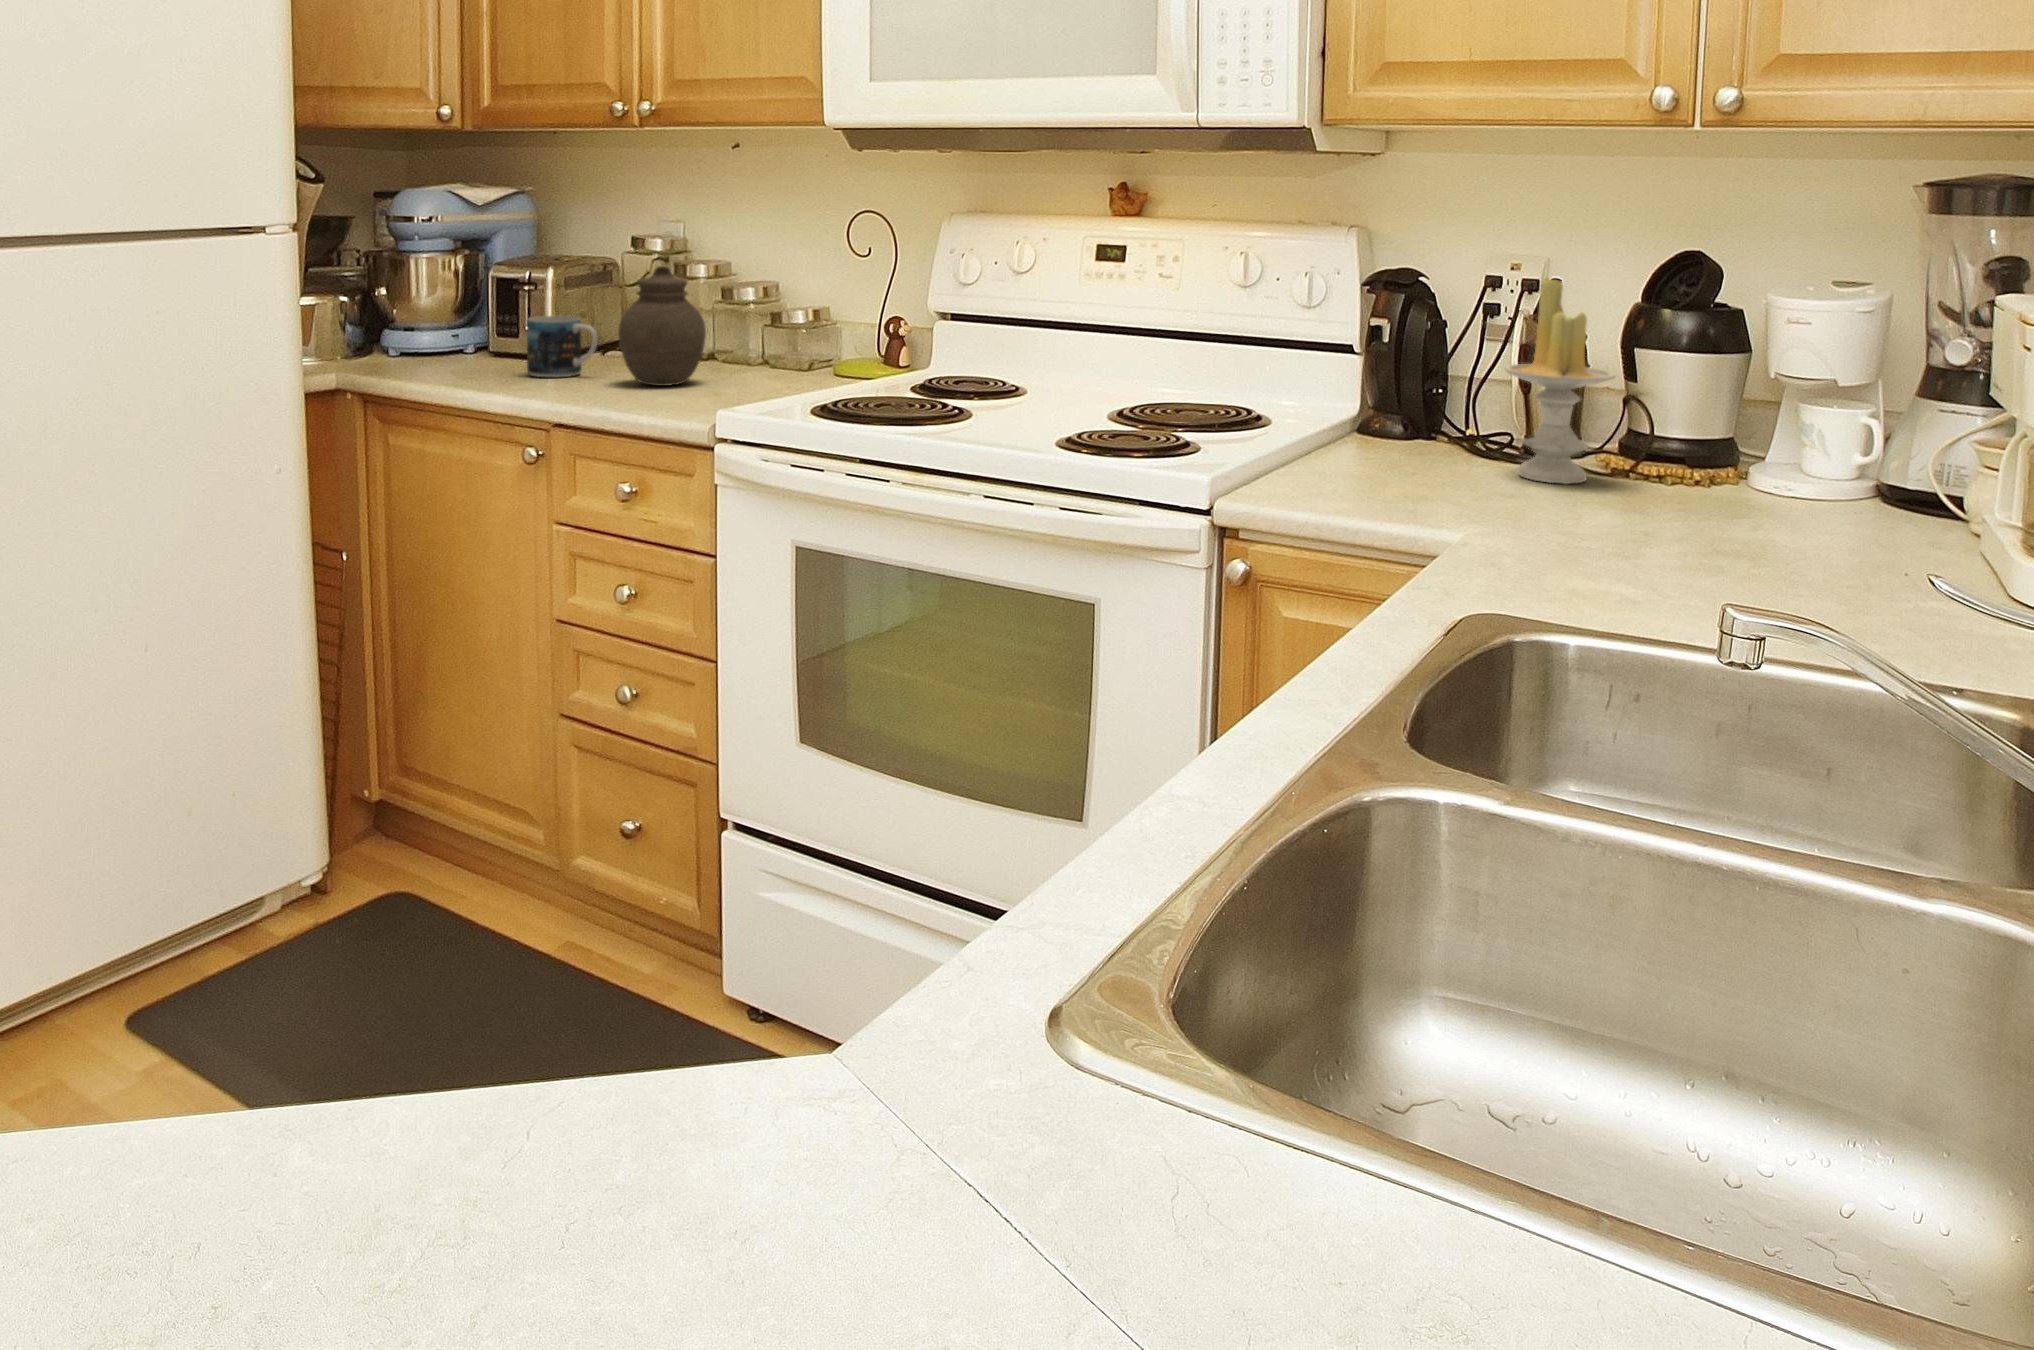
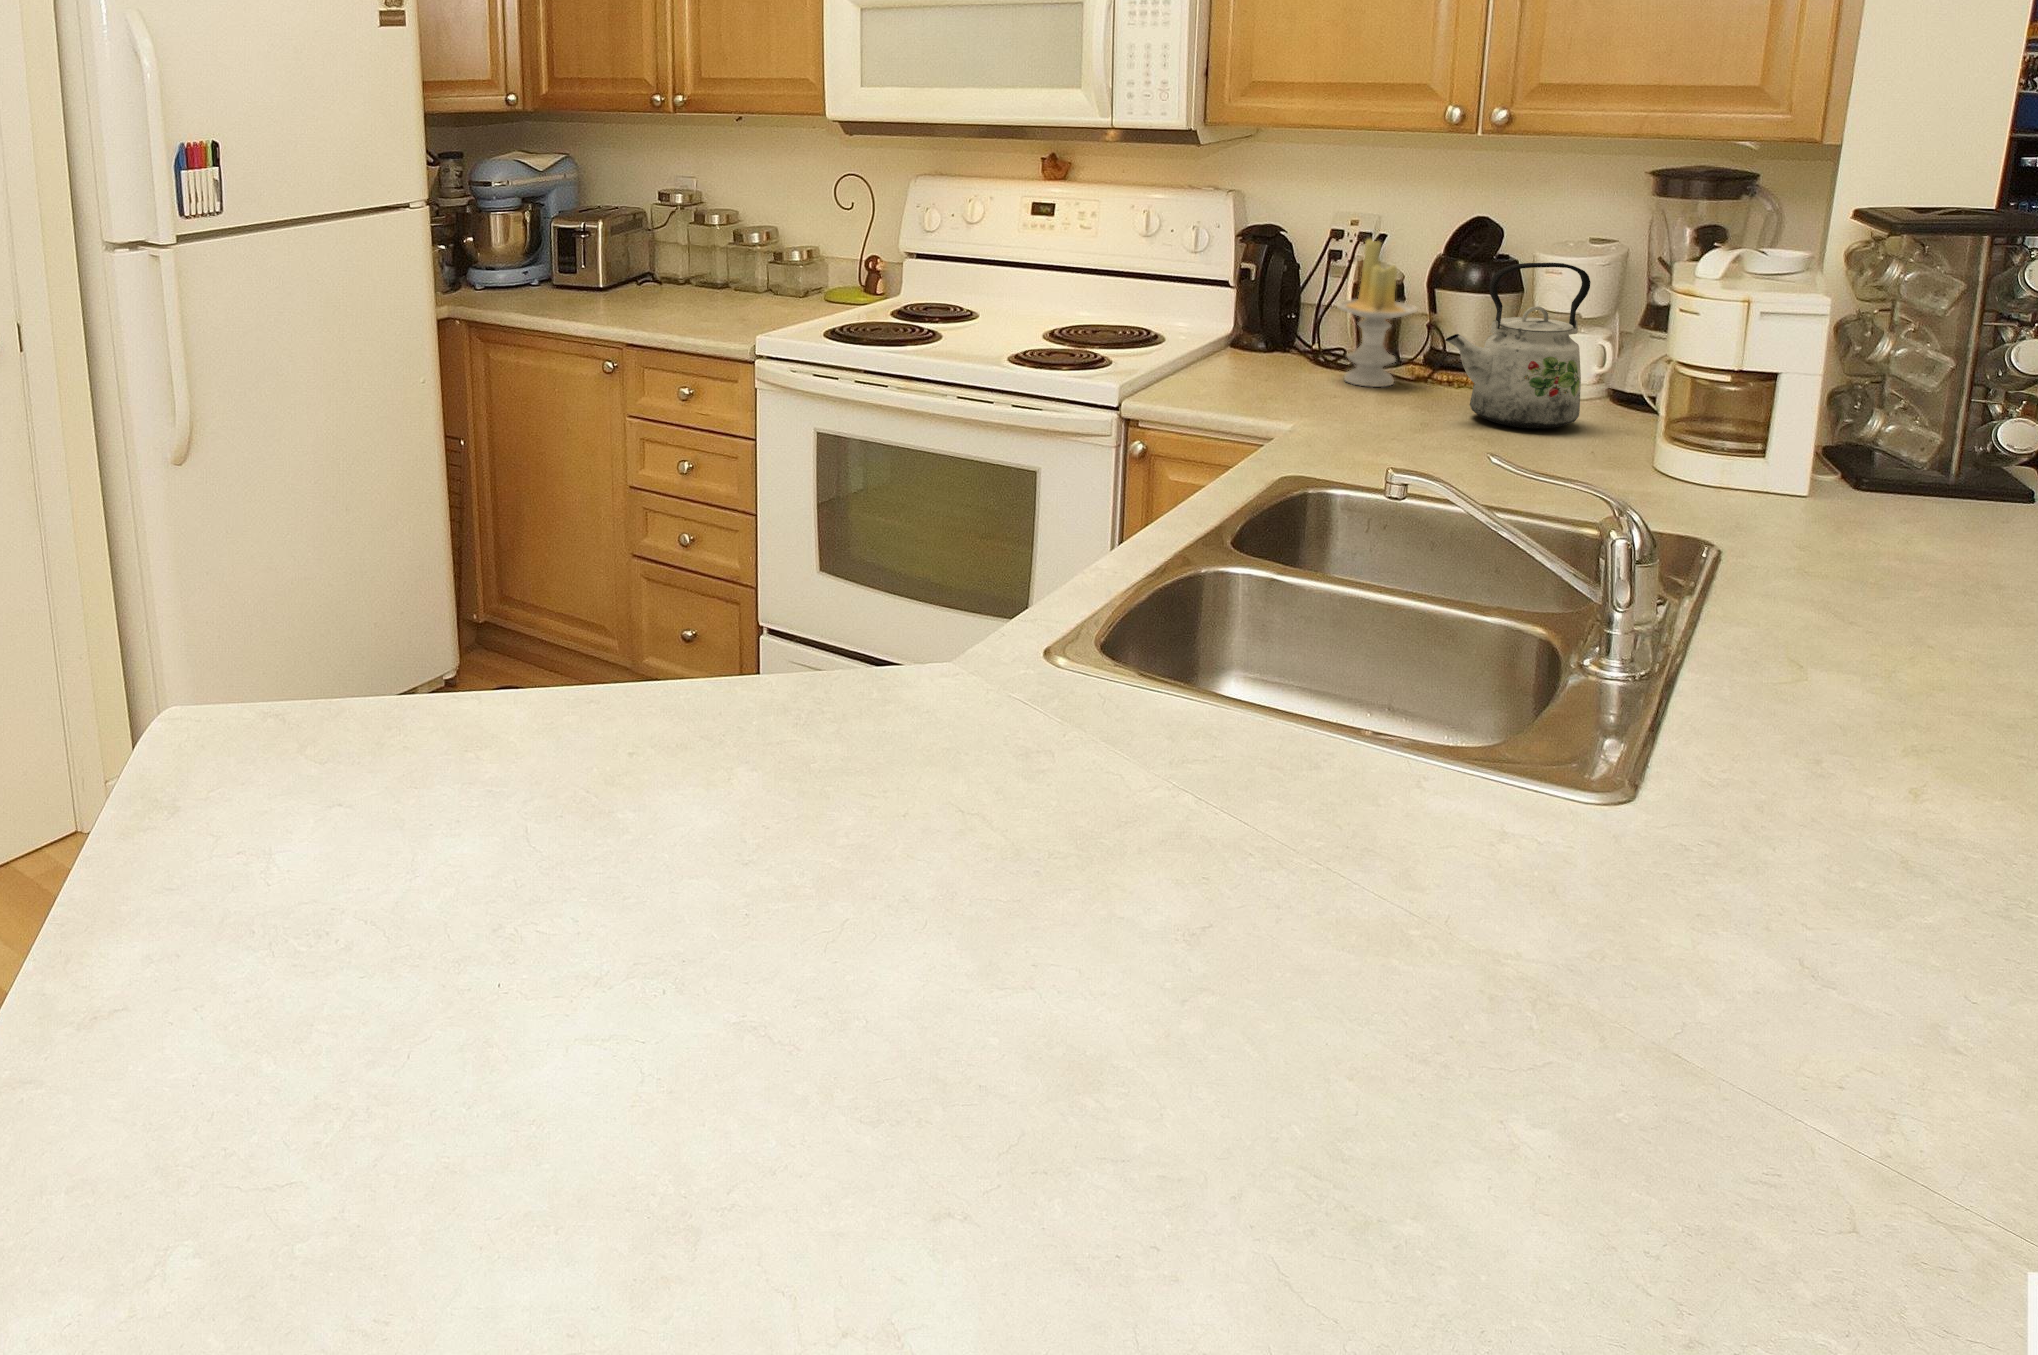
jar: present [618,266,706,386] -> none [664,224,728,313]
kettle: none [1676,298,1871,539] -> present [1446,263,1591,428]
mug: present [527,316,597,377] -> none [590,259,644,307]

